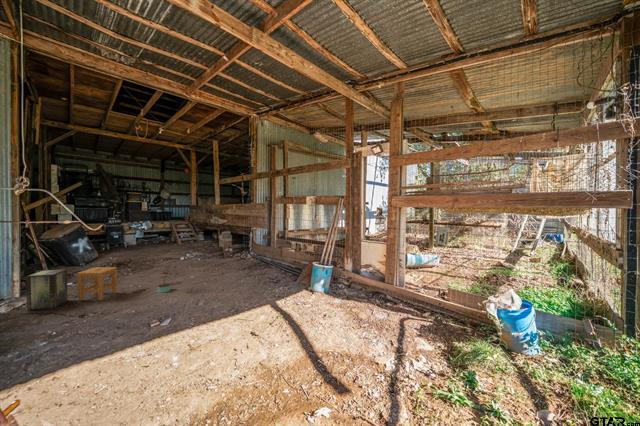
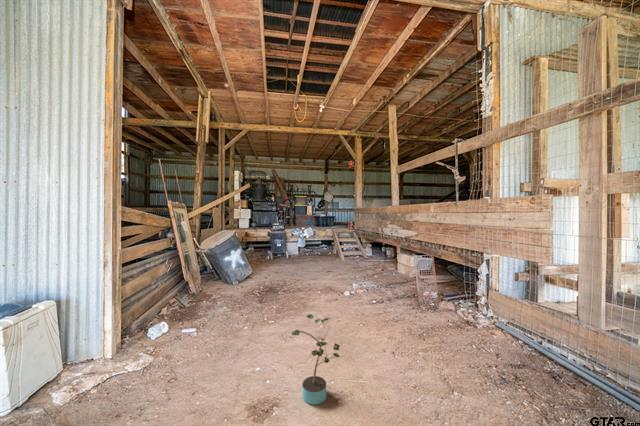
stool: present [77,267,117,301] -> none [177,315,239,395]
storage box: present [26,269,68,310] -> none [108,314,170,396]

